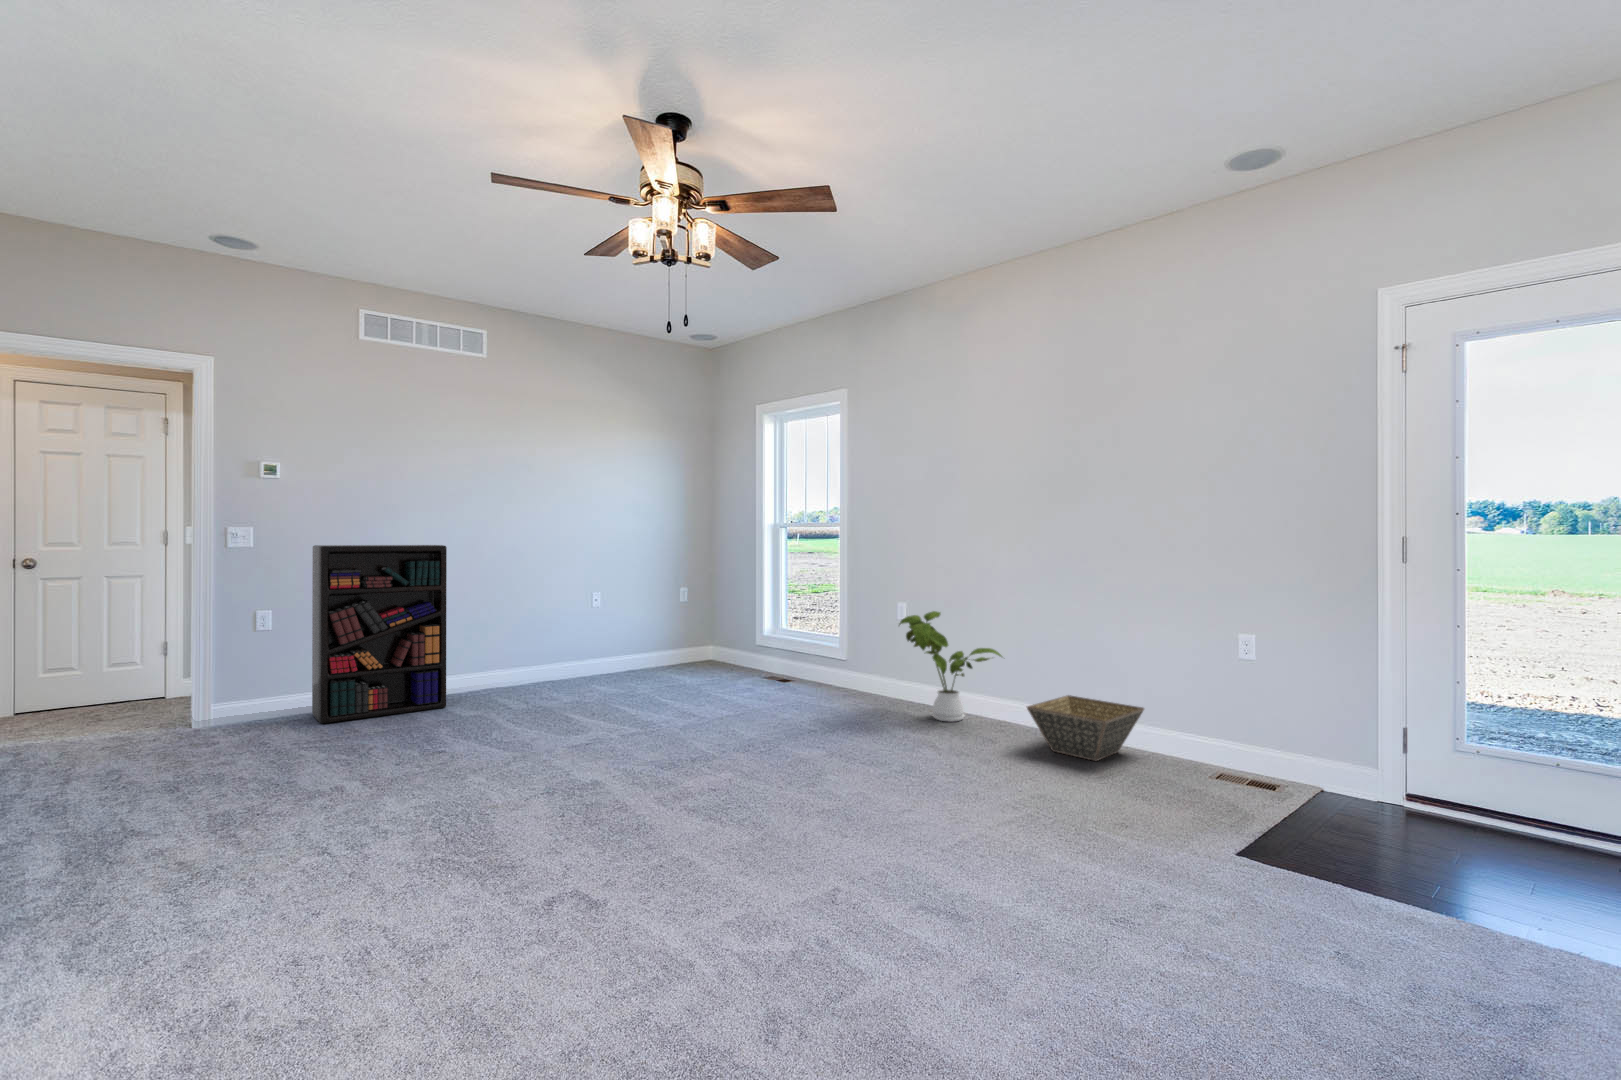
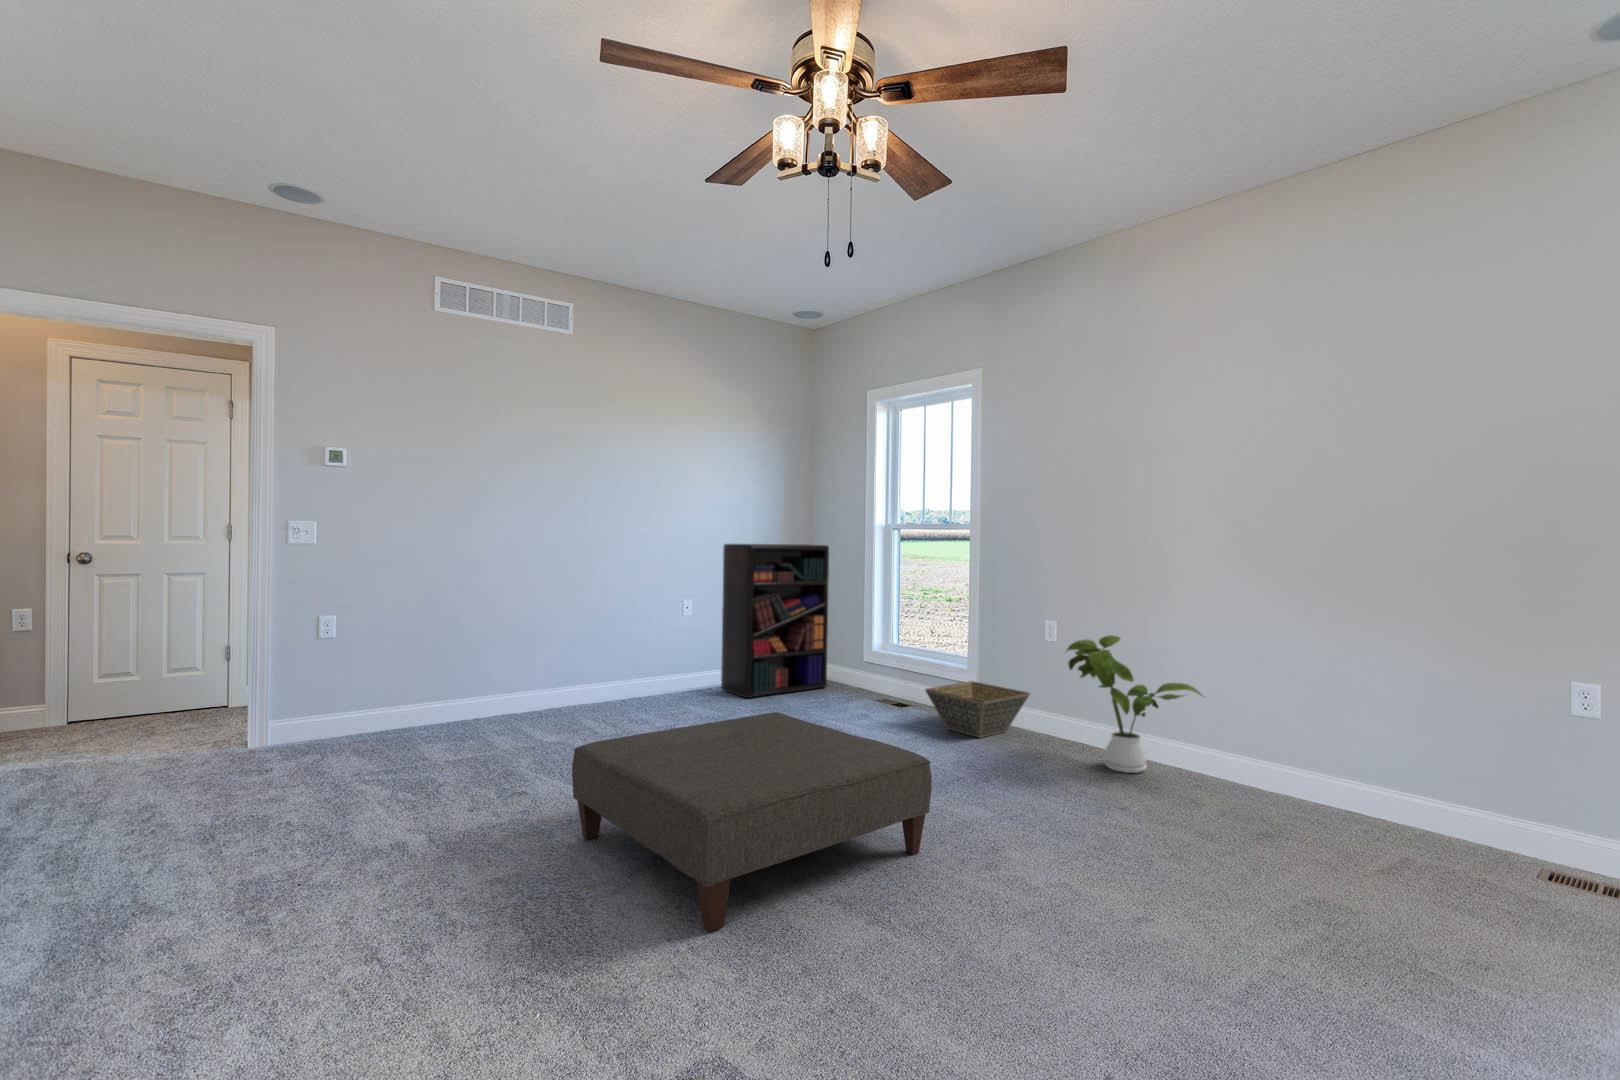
bookshelf: present [312,545,447,723] -> present [721,544,829,698]
ottoman: none [483,679,769,828] -> present [572,712,932,931]
basket: present [1027,695,1144,761] -> present [925,681,1030,738]

